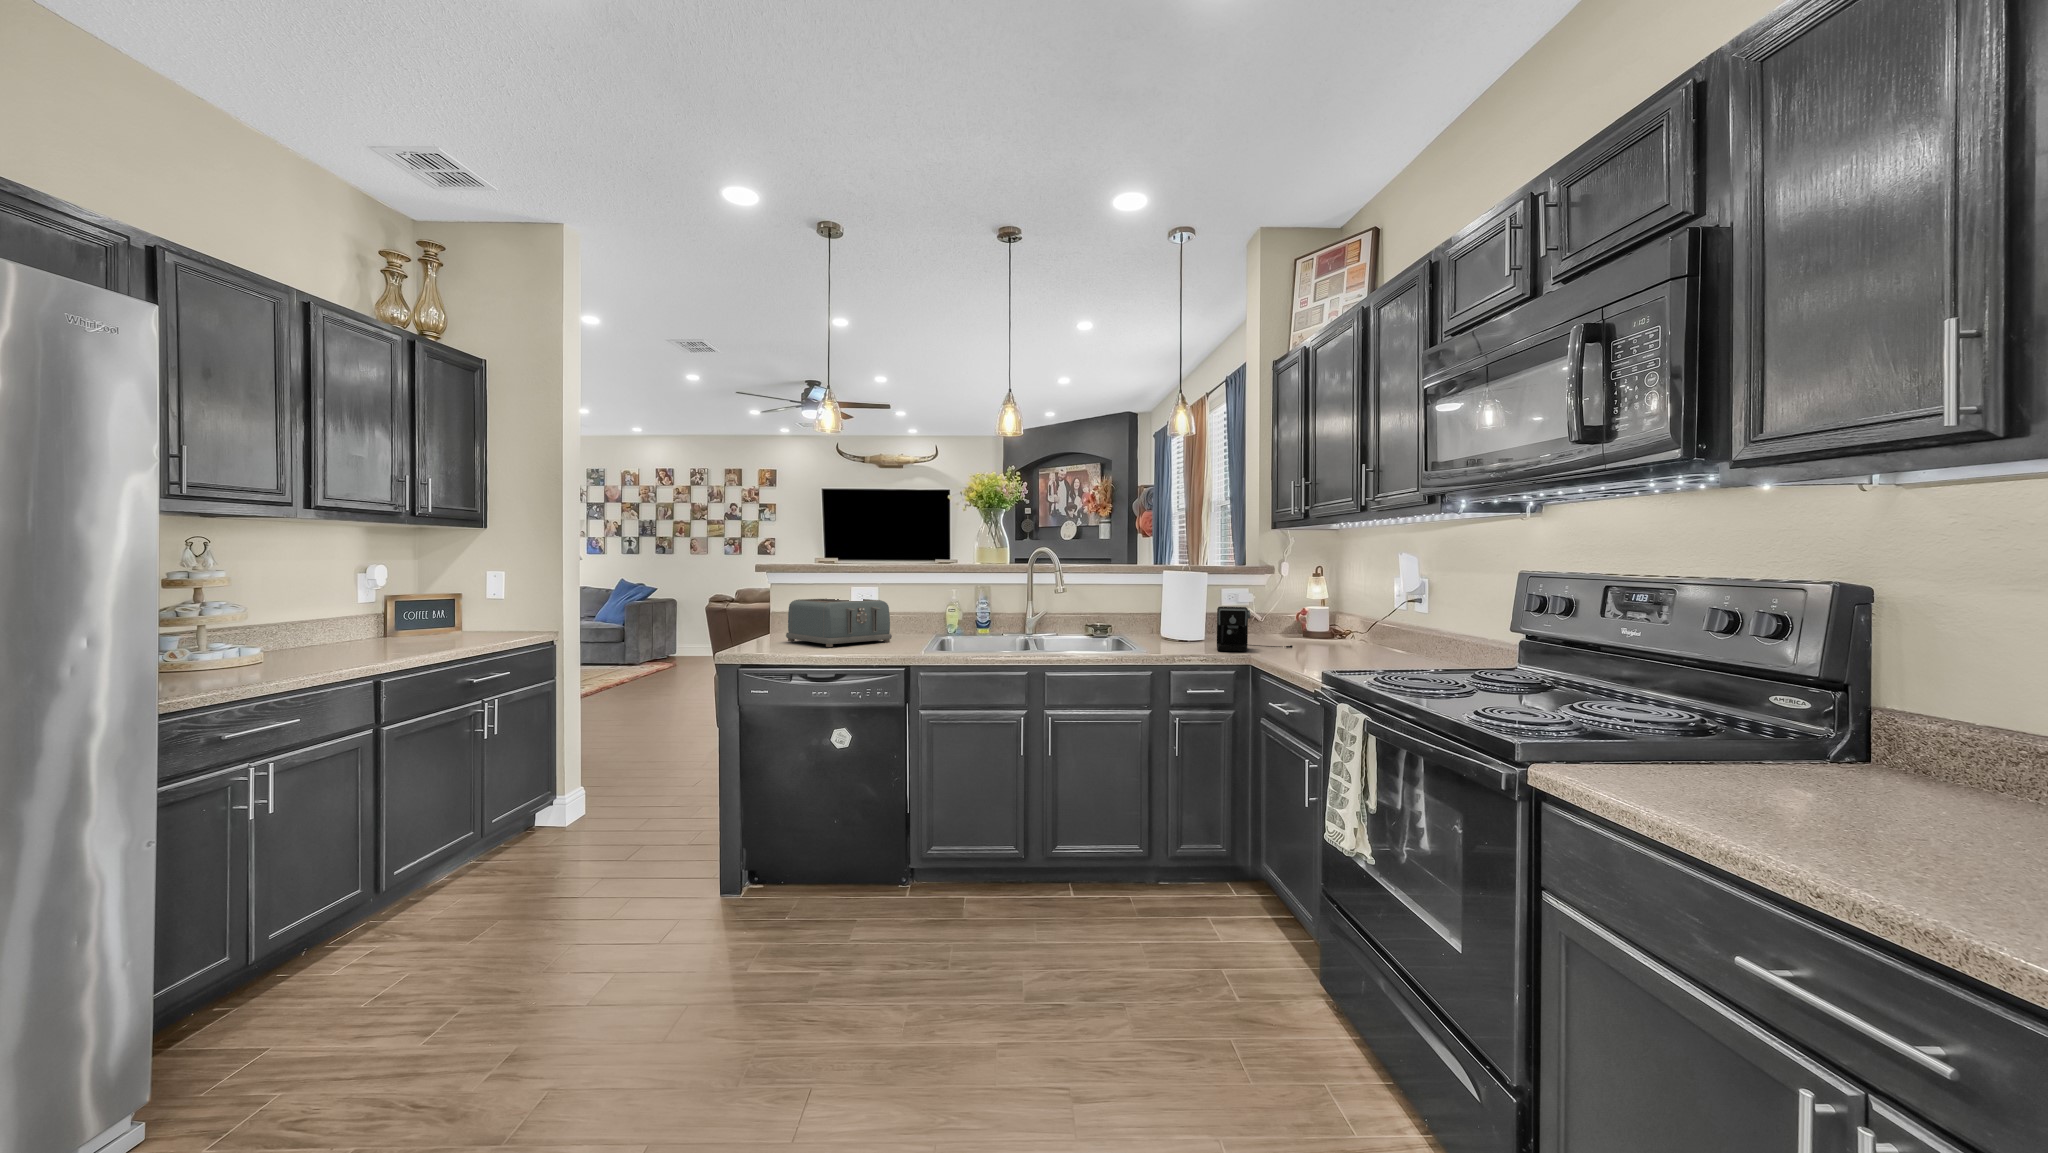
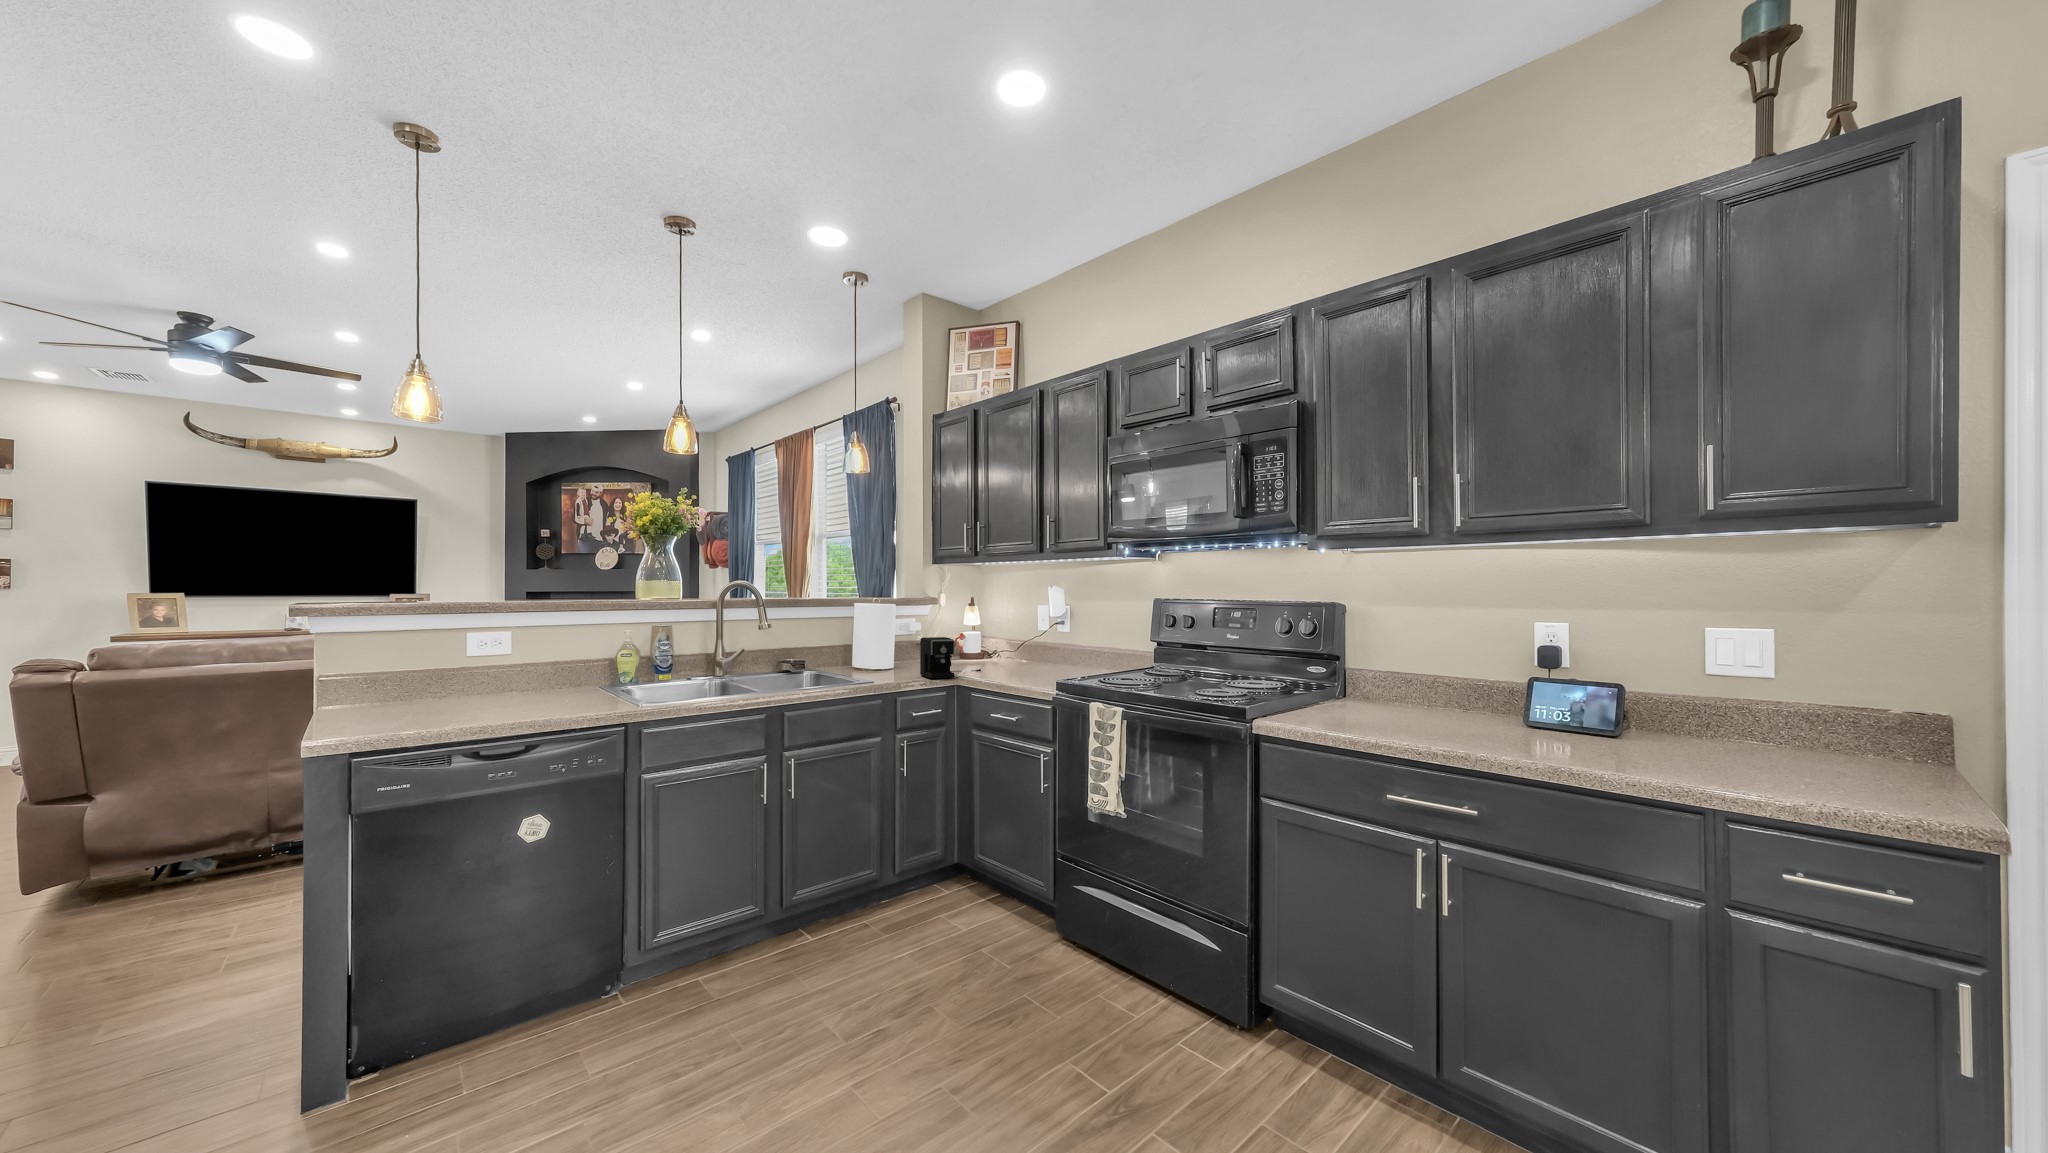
toaster: present [786,598,892,647] -> none [385,646,552,712]

